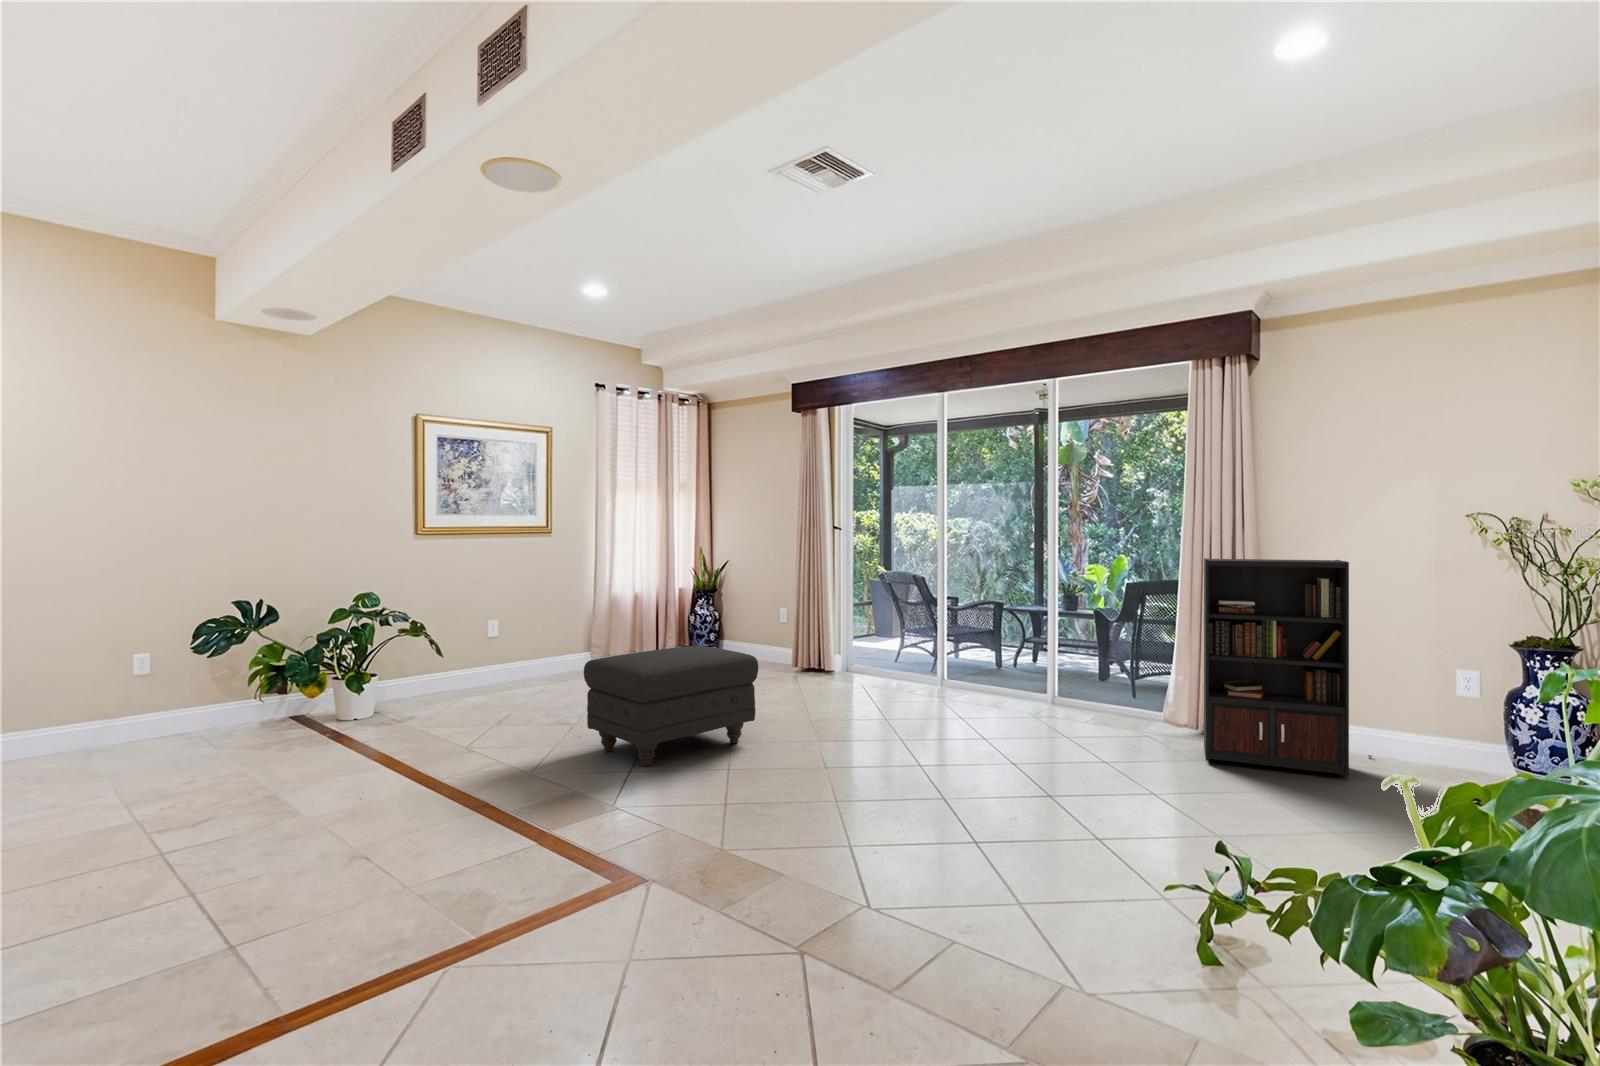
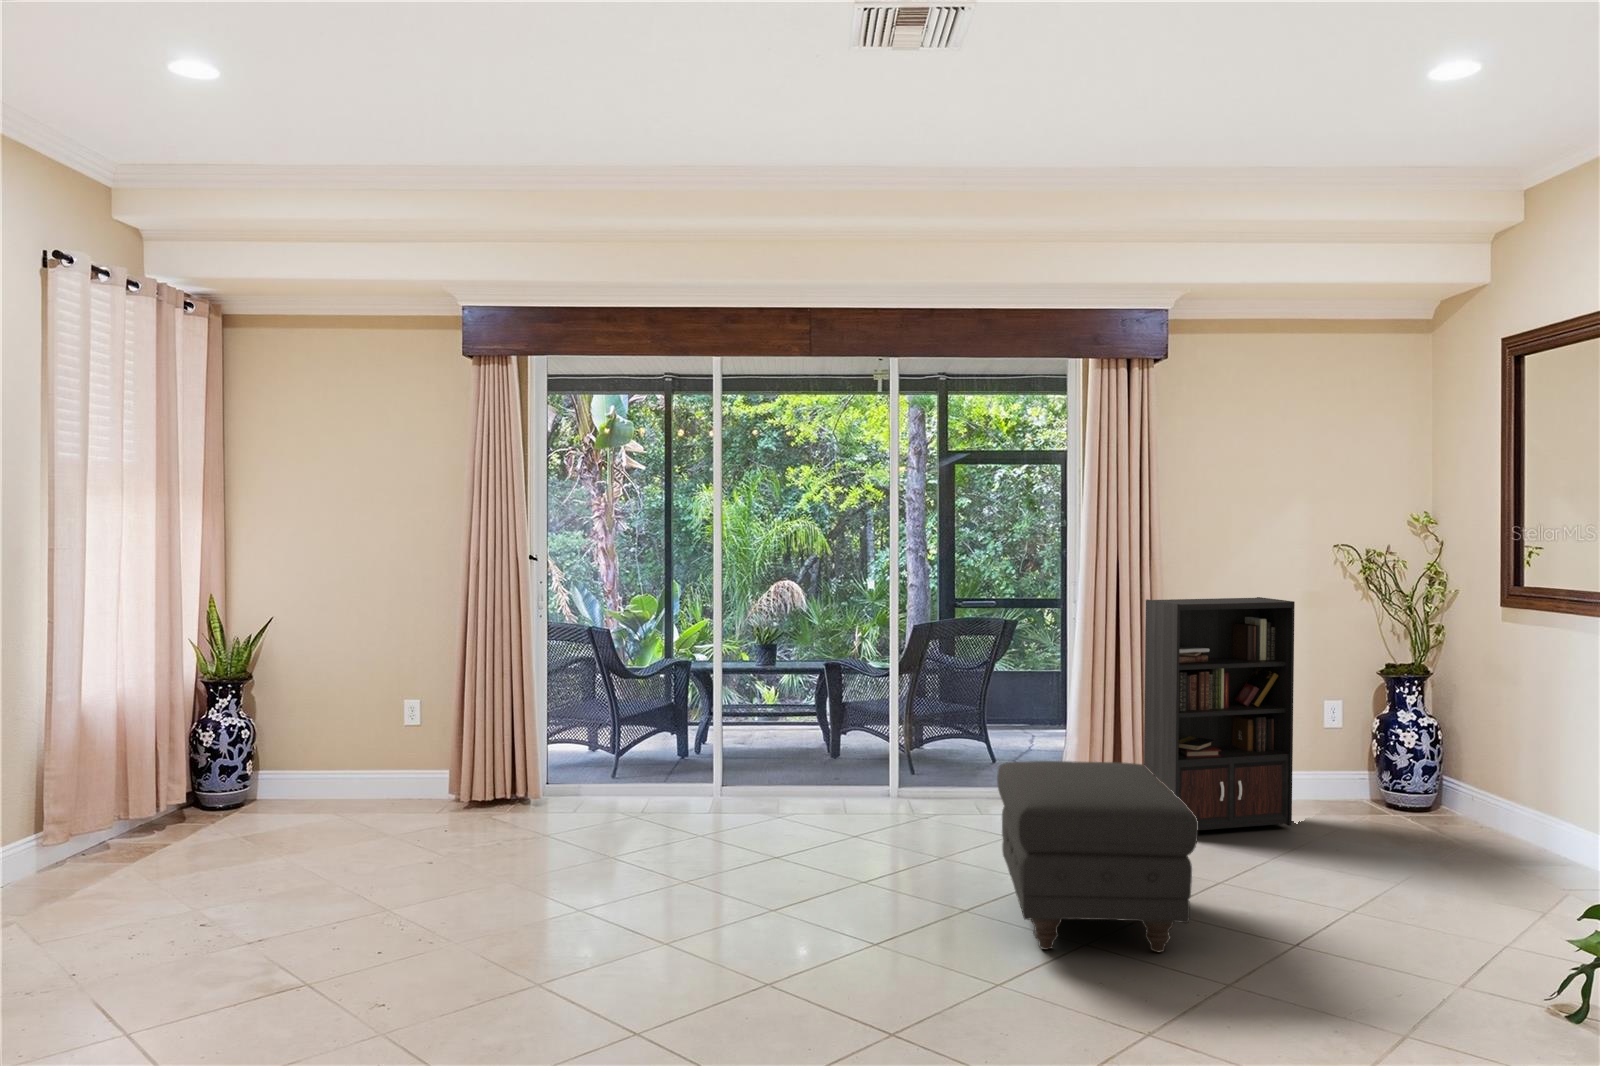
ottoman: present [584,646,758,766] -> present [997,761,1198,952]

